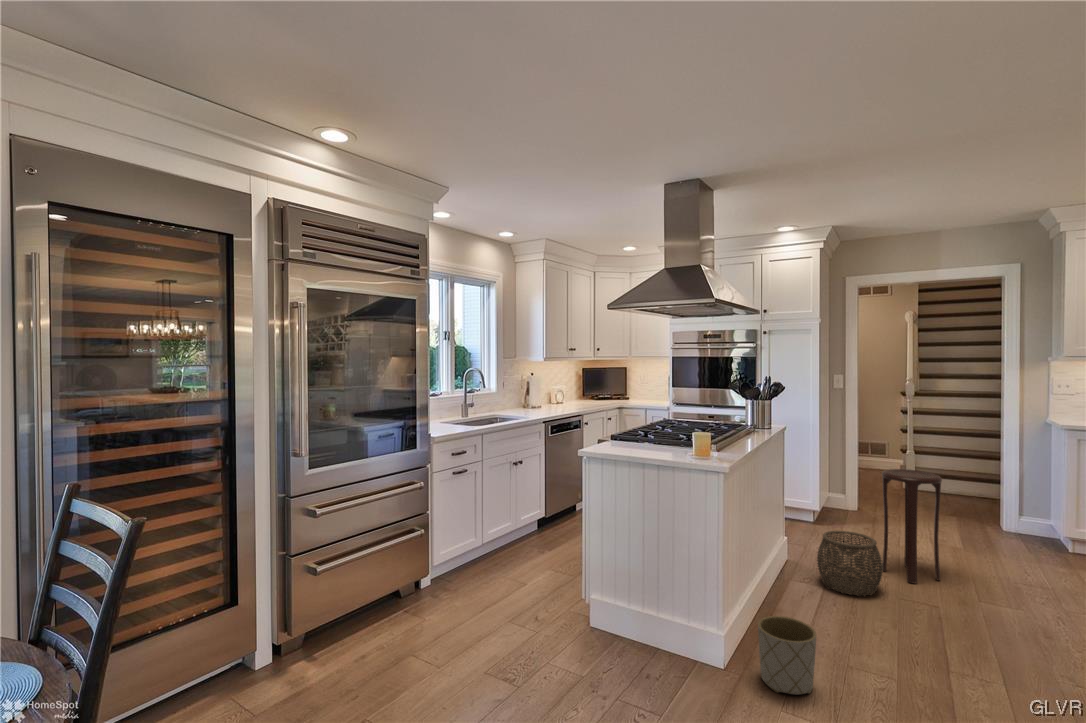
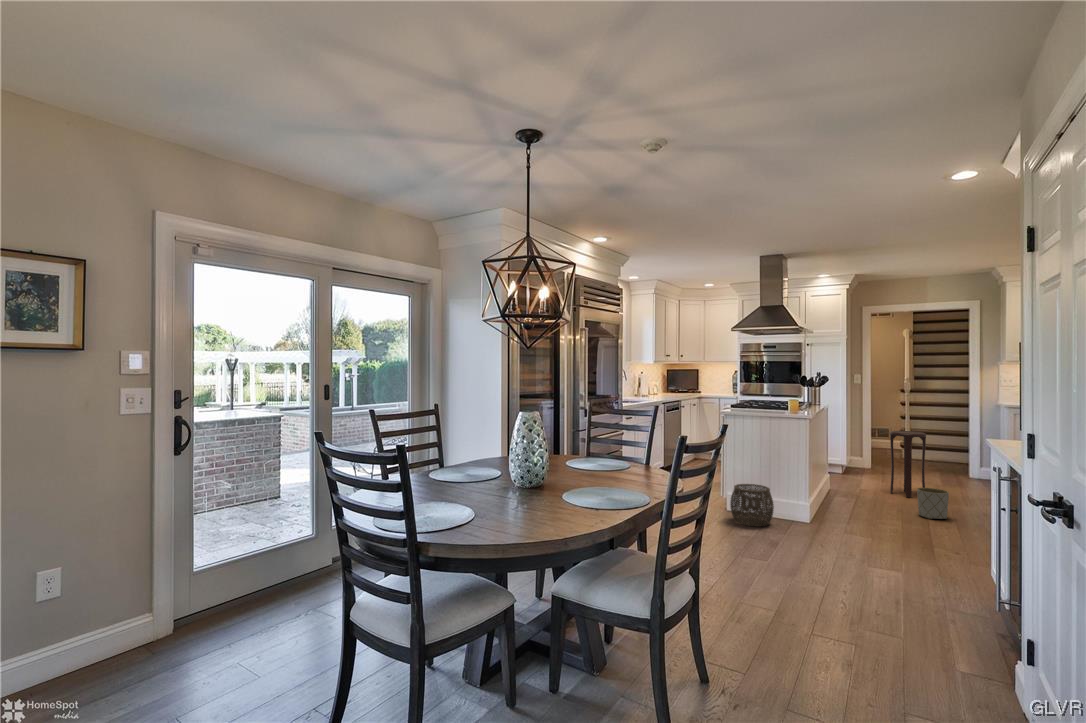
woven basket: present [817,531,883,596] -> present [730,484,774,527]
planter: present [758,616,816,694] -> present [917,488,949,519]

